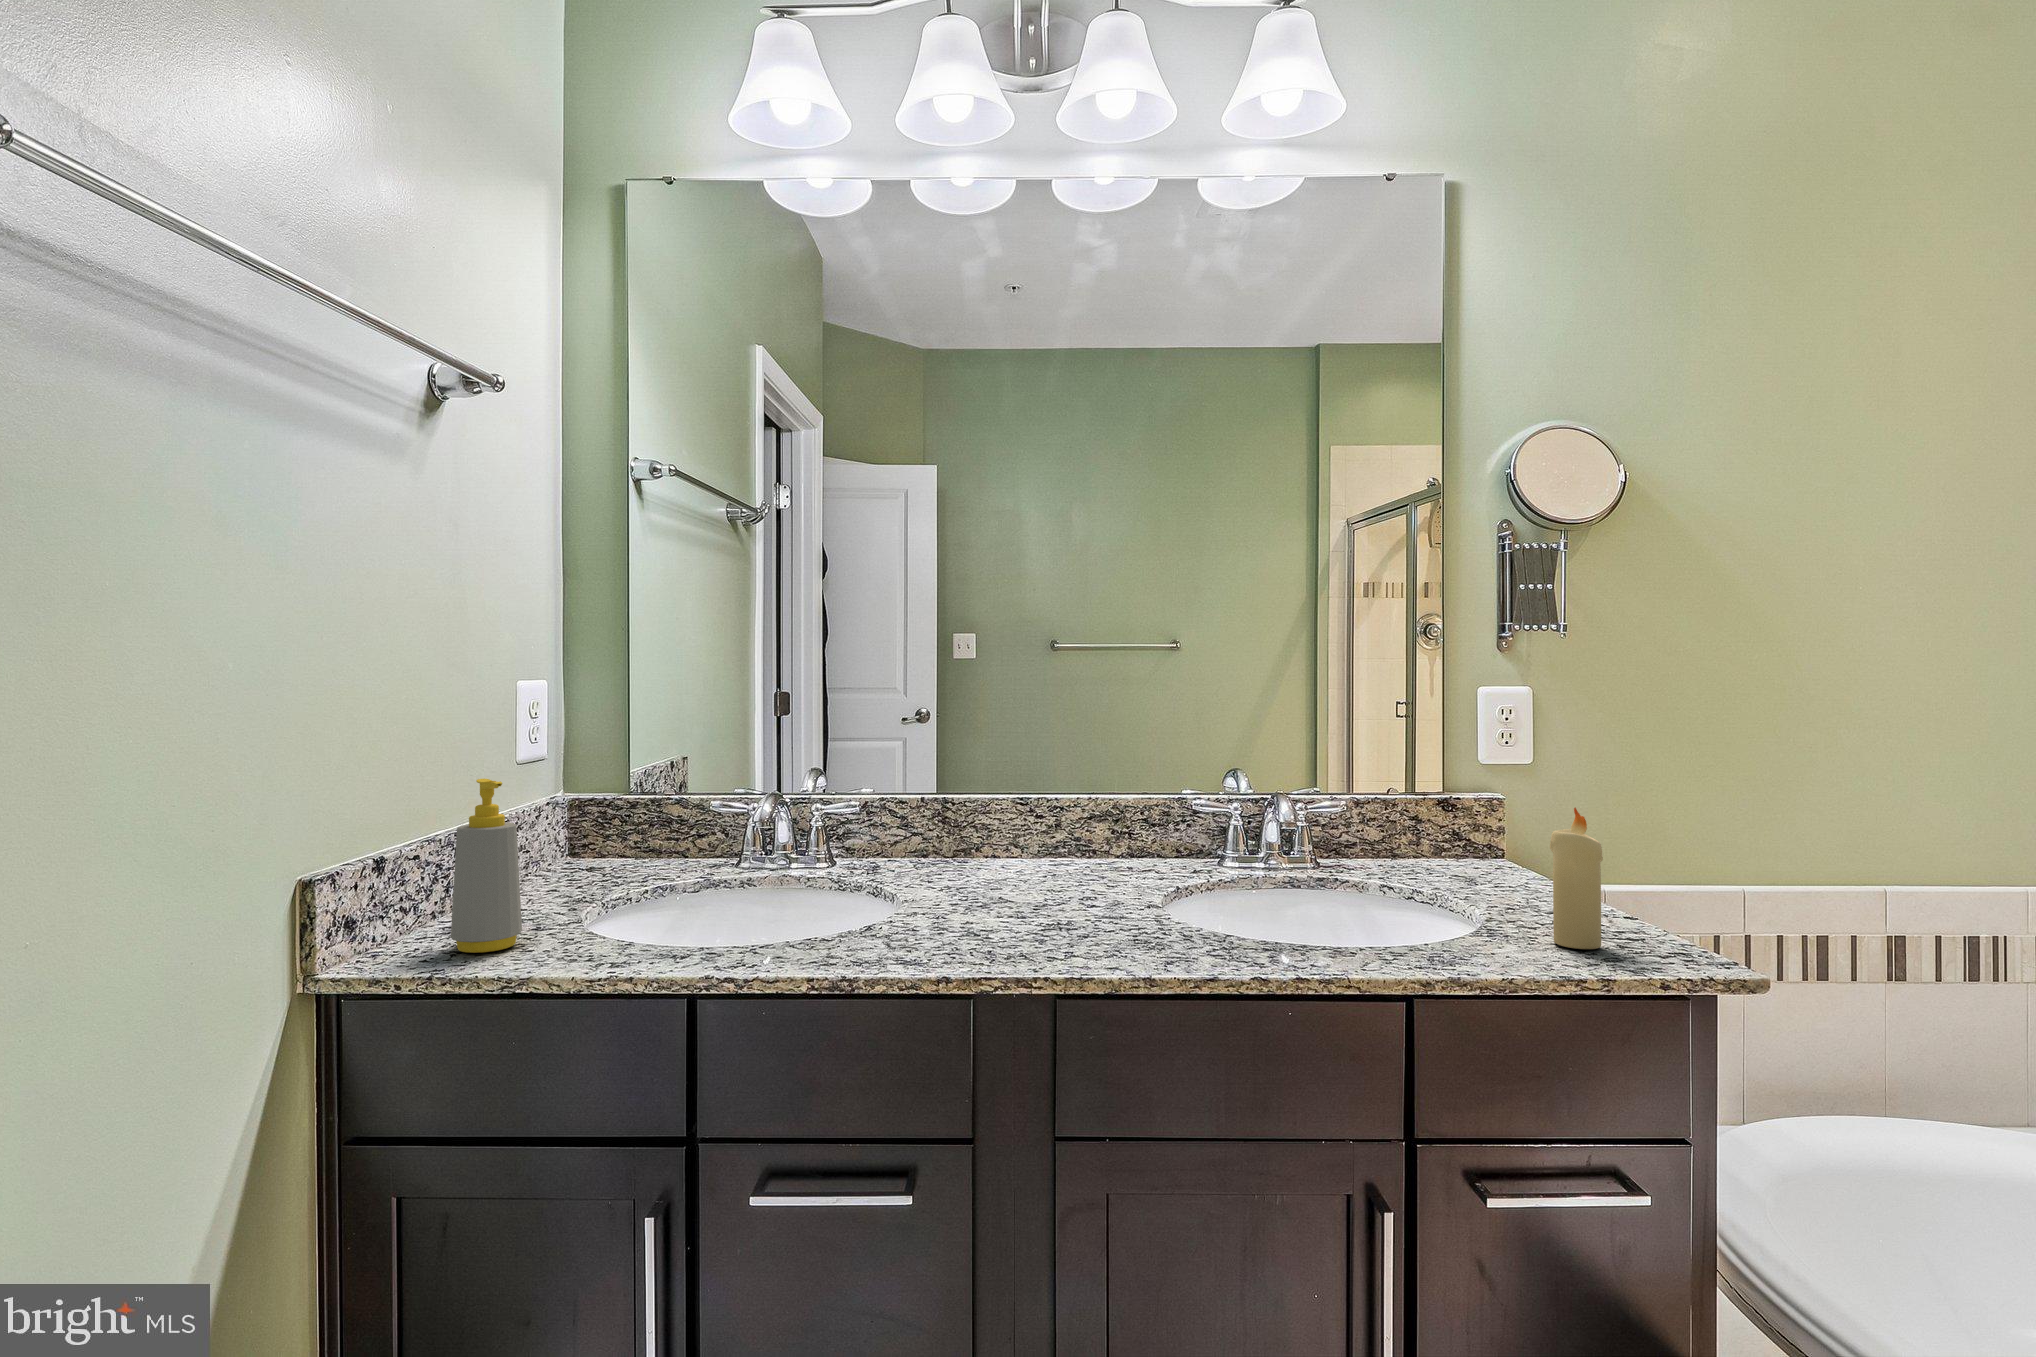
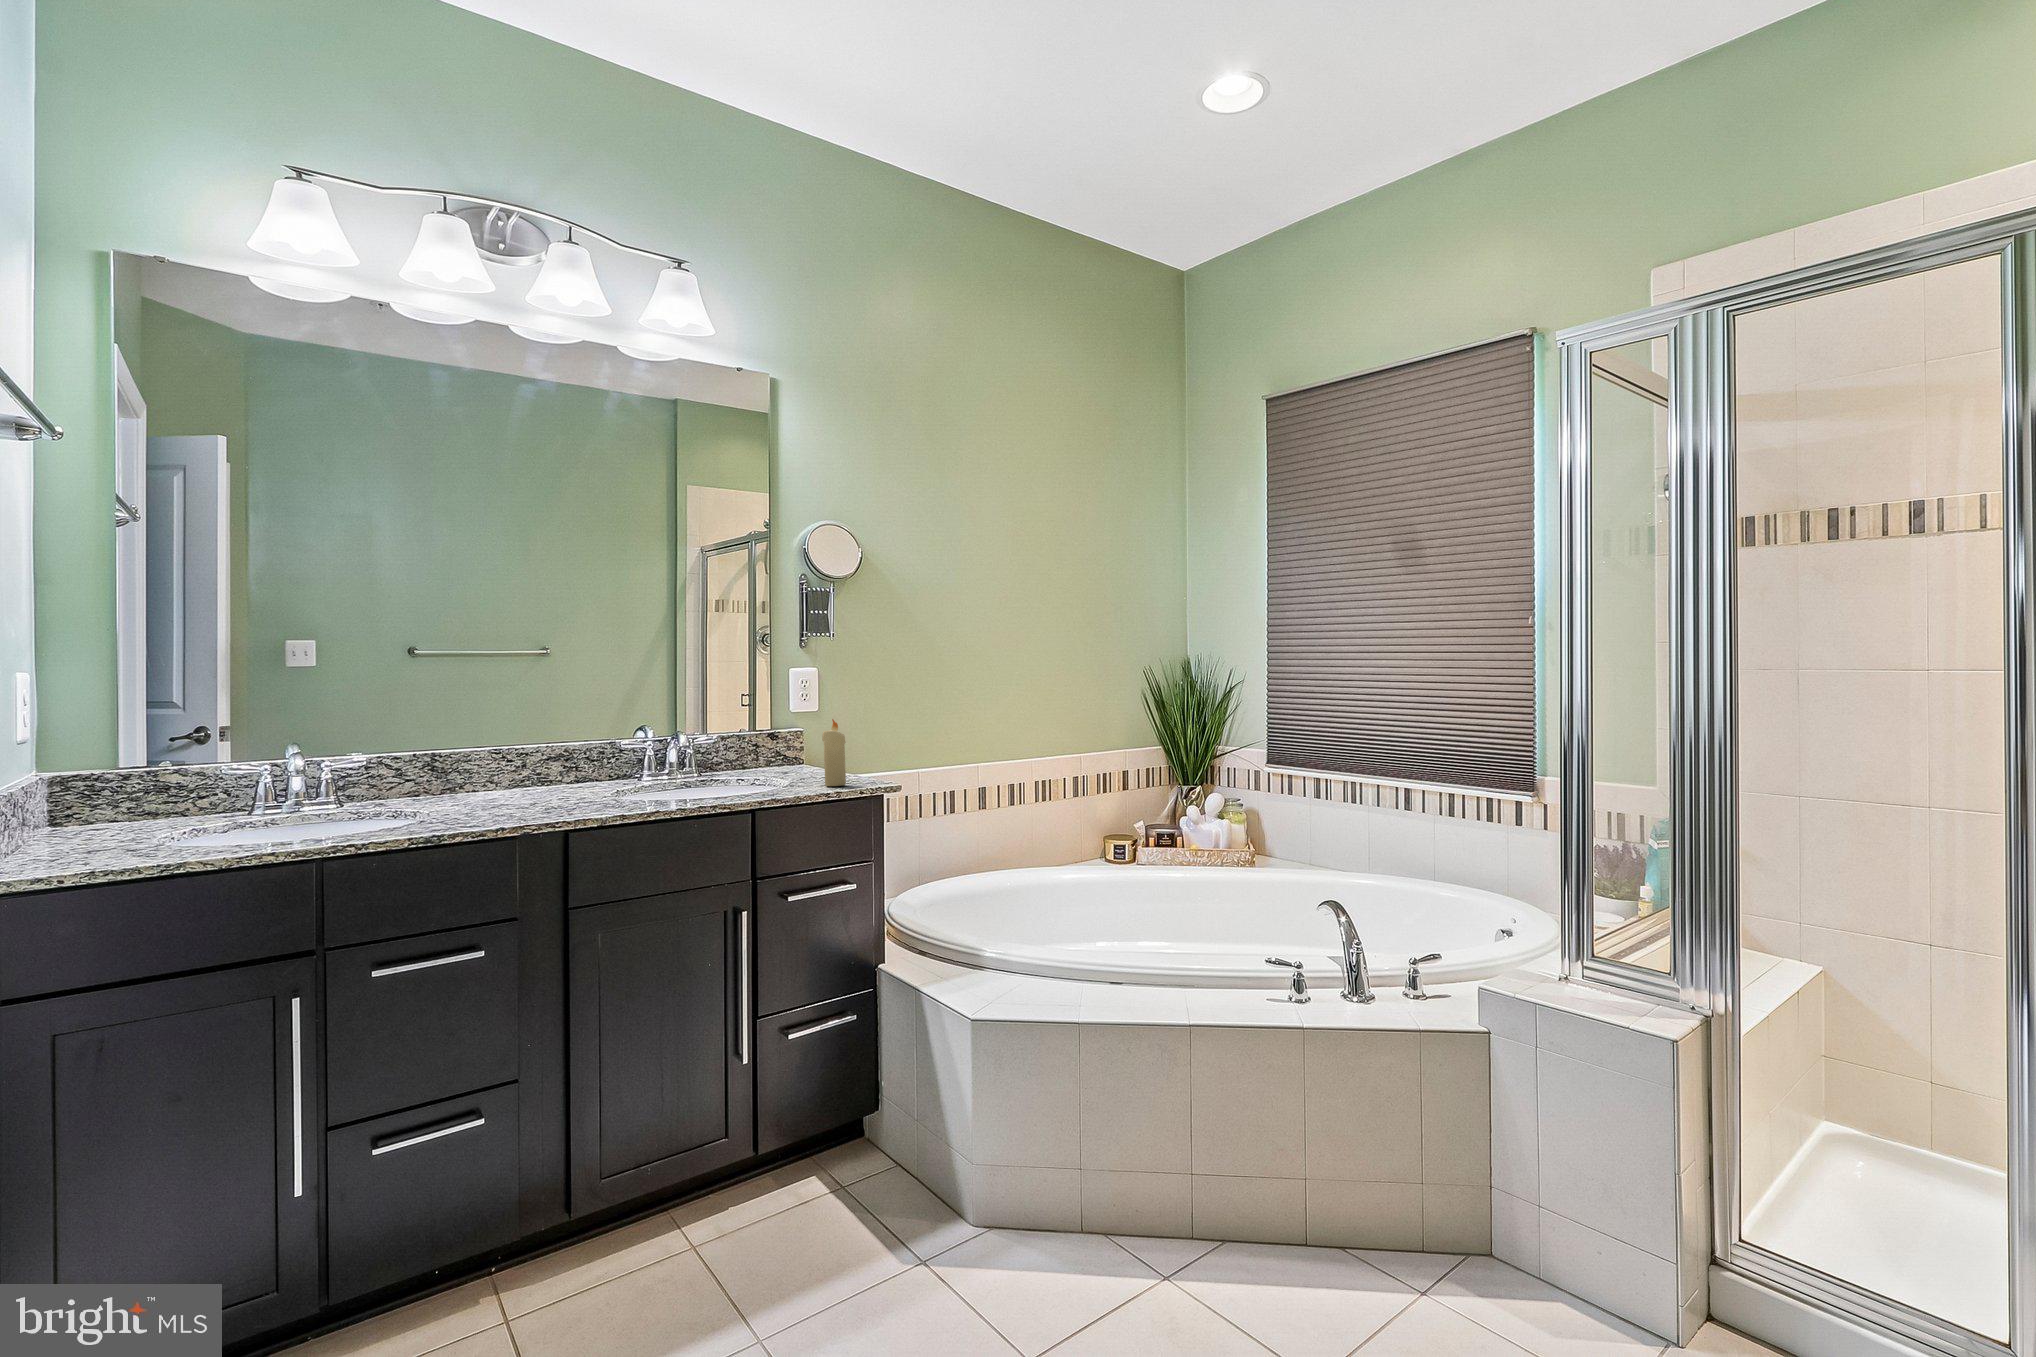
soap bottle: present [451,779,522,953] -> none [76,736,140,861]

